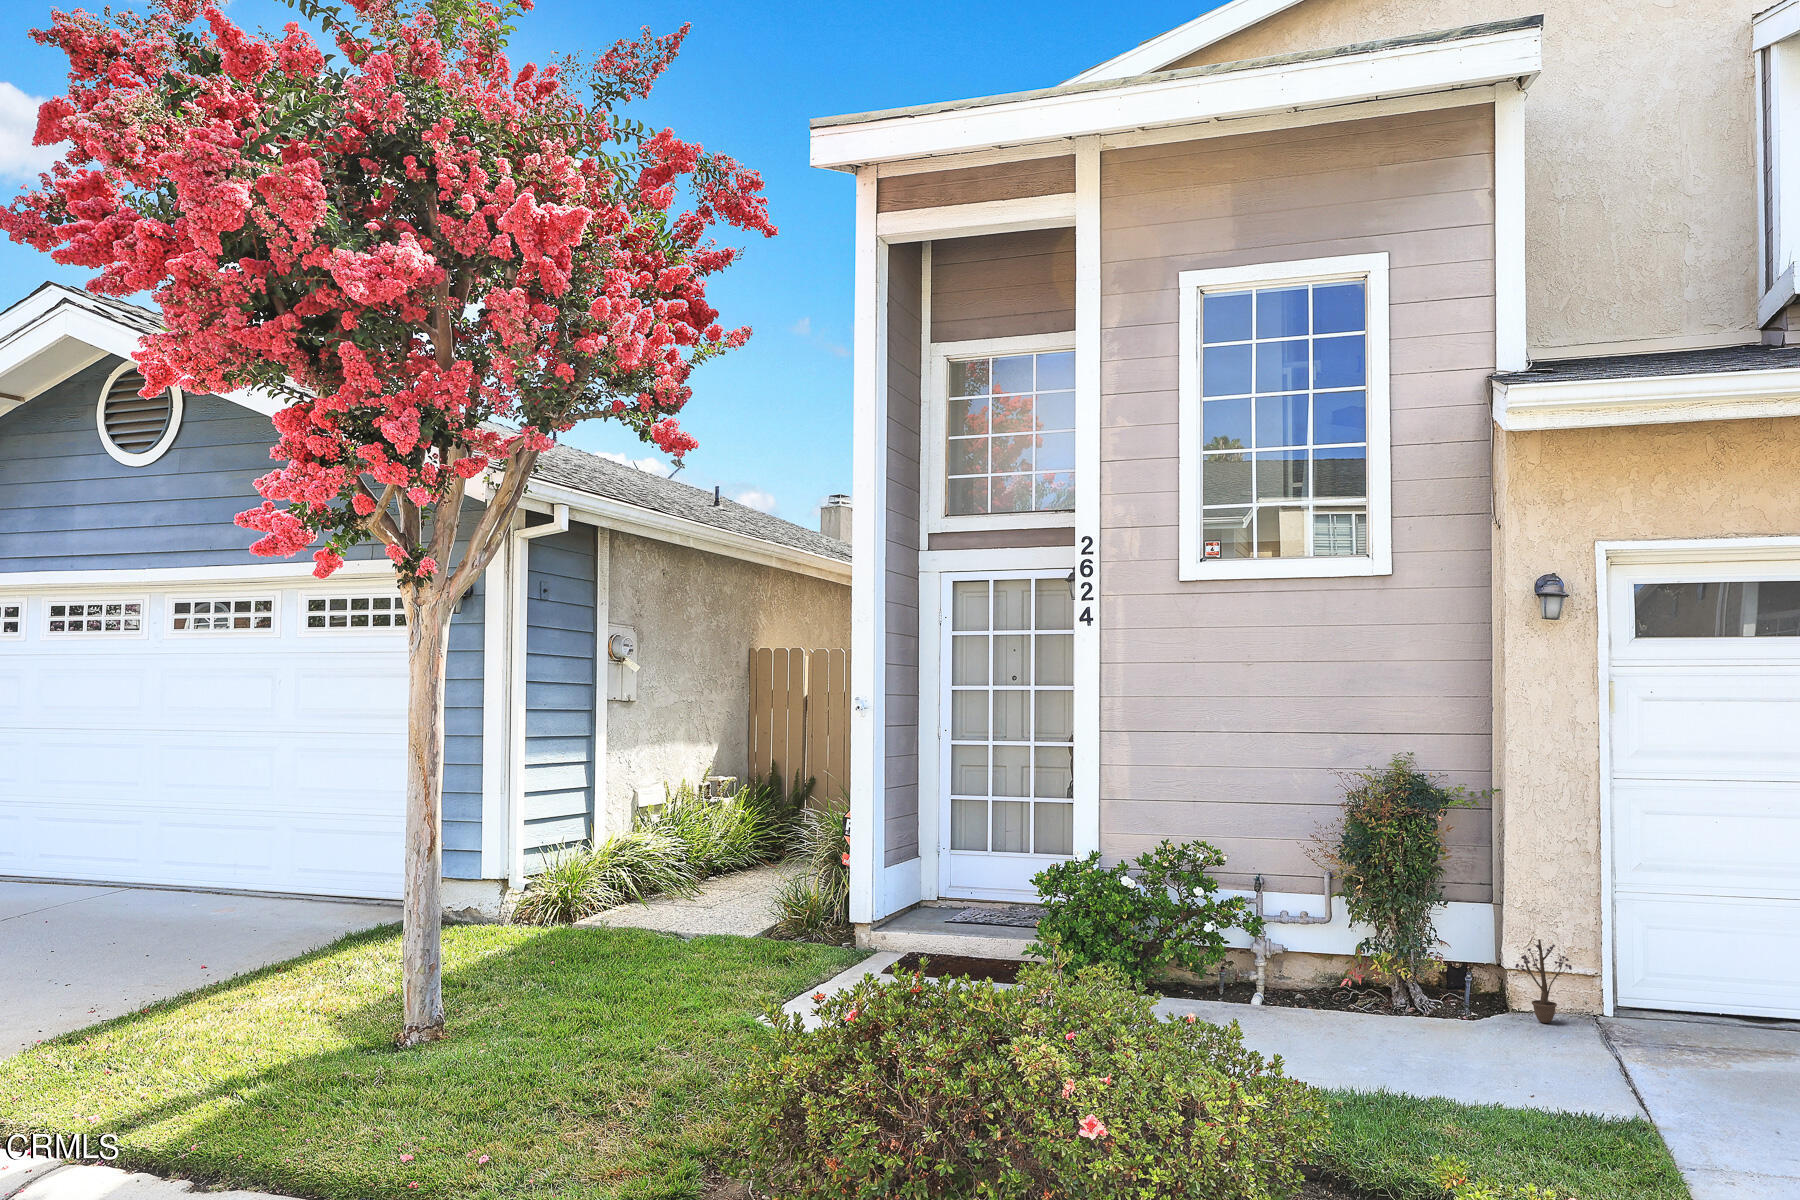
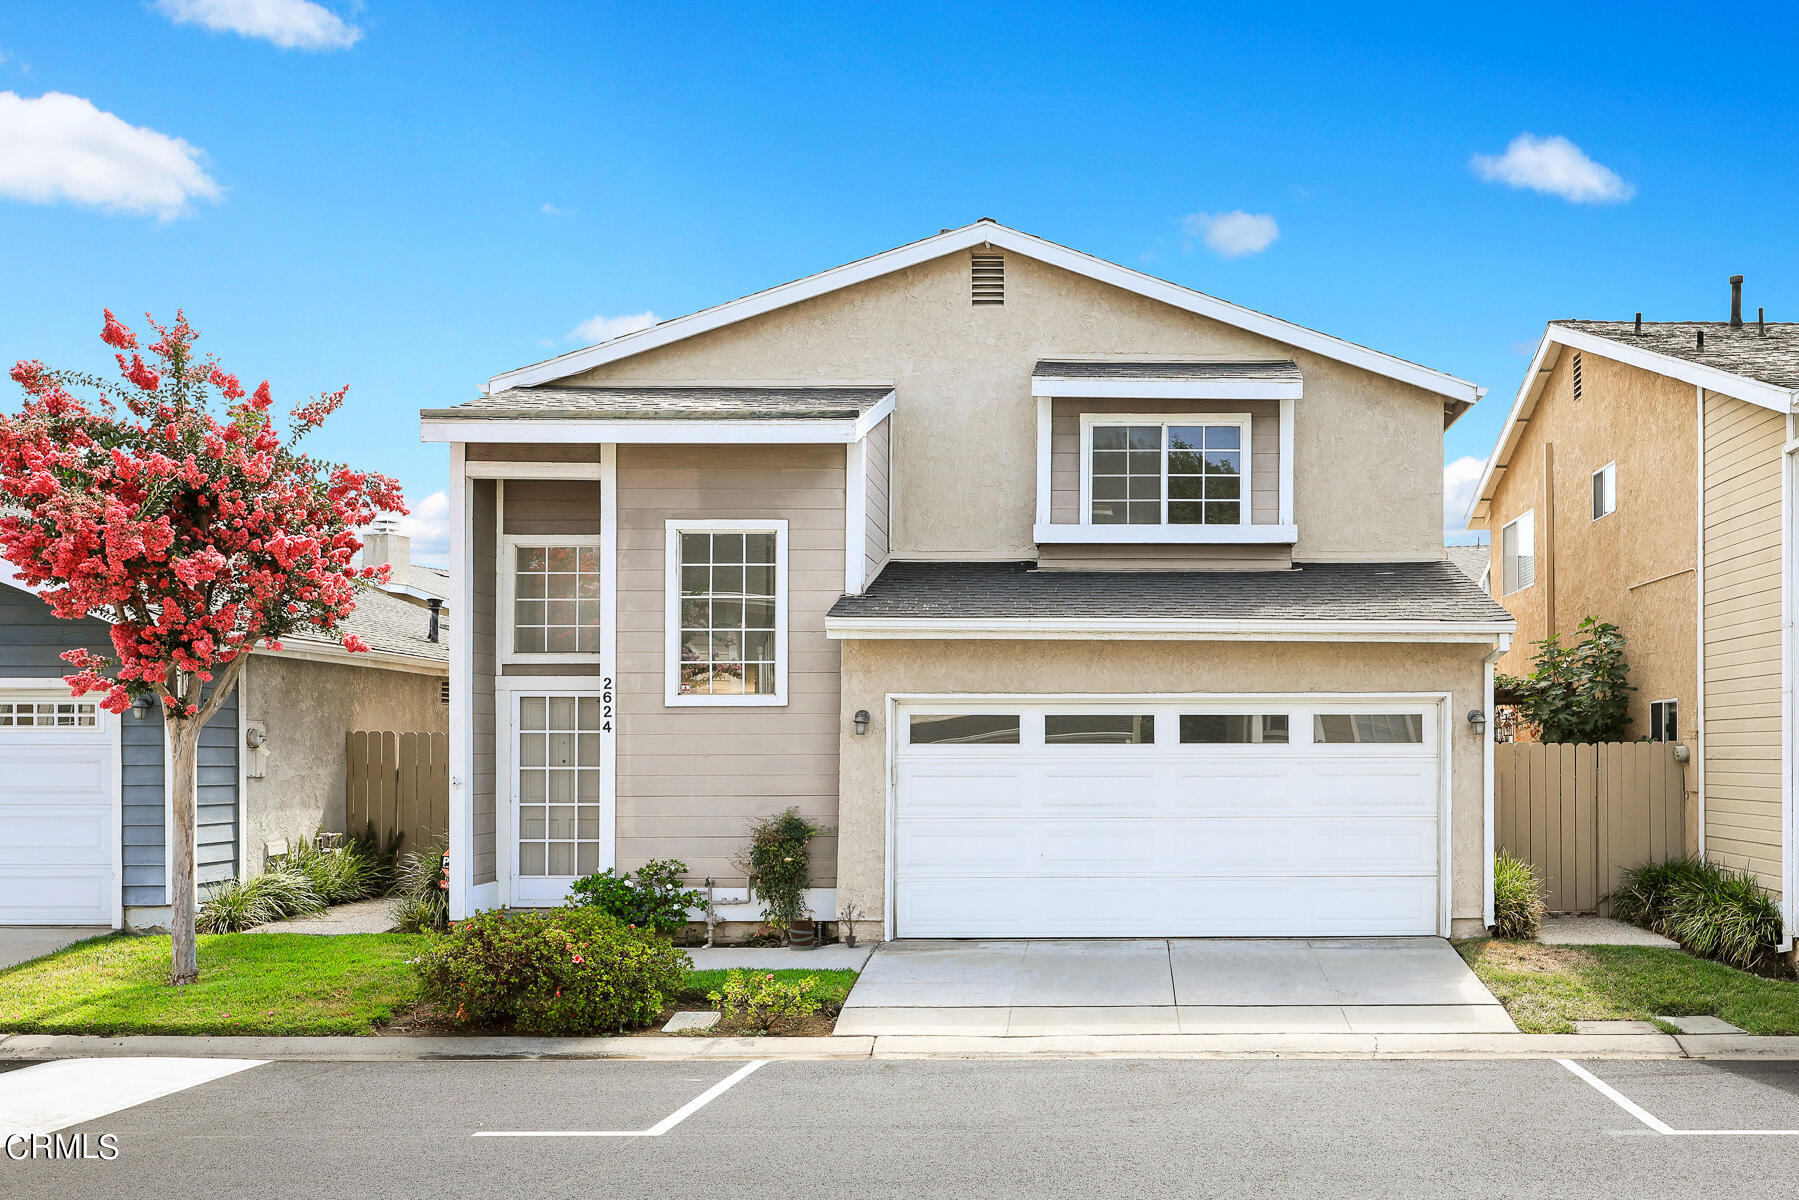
wooden bucket: none [1423,936,1472,1023] -> present [790,904,814,951]

